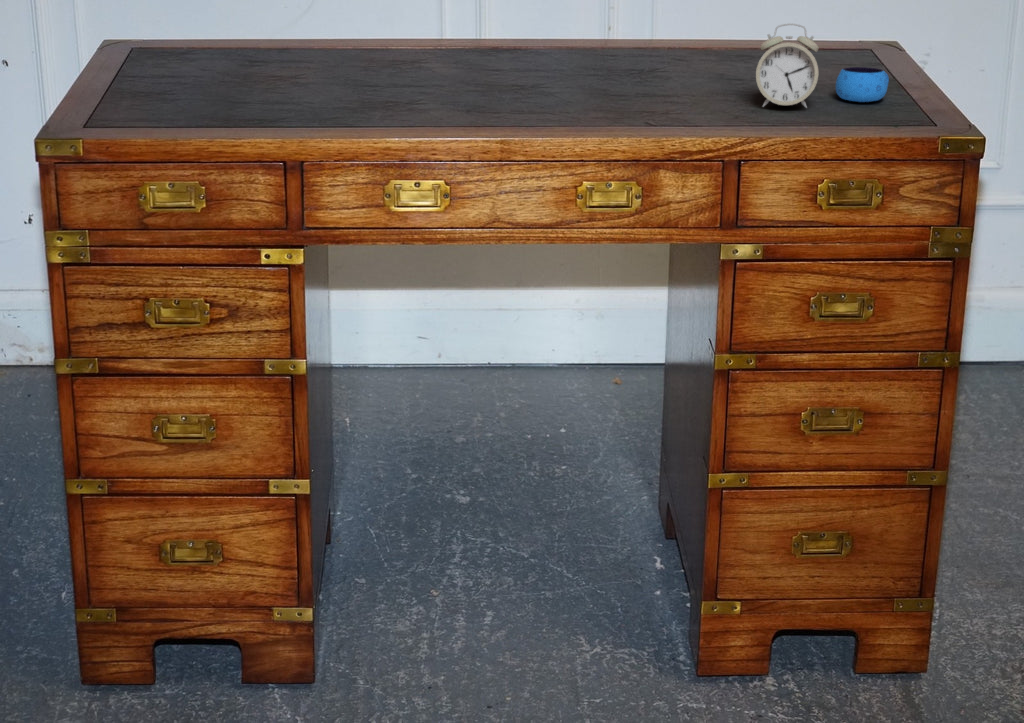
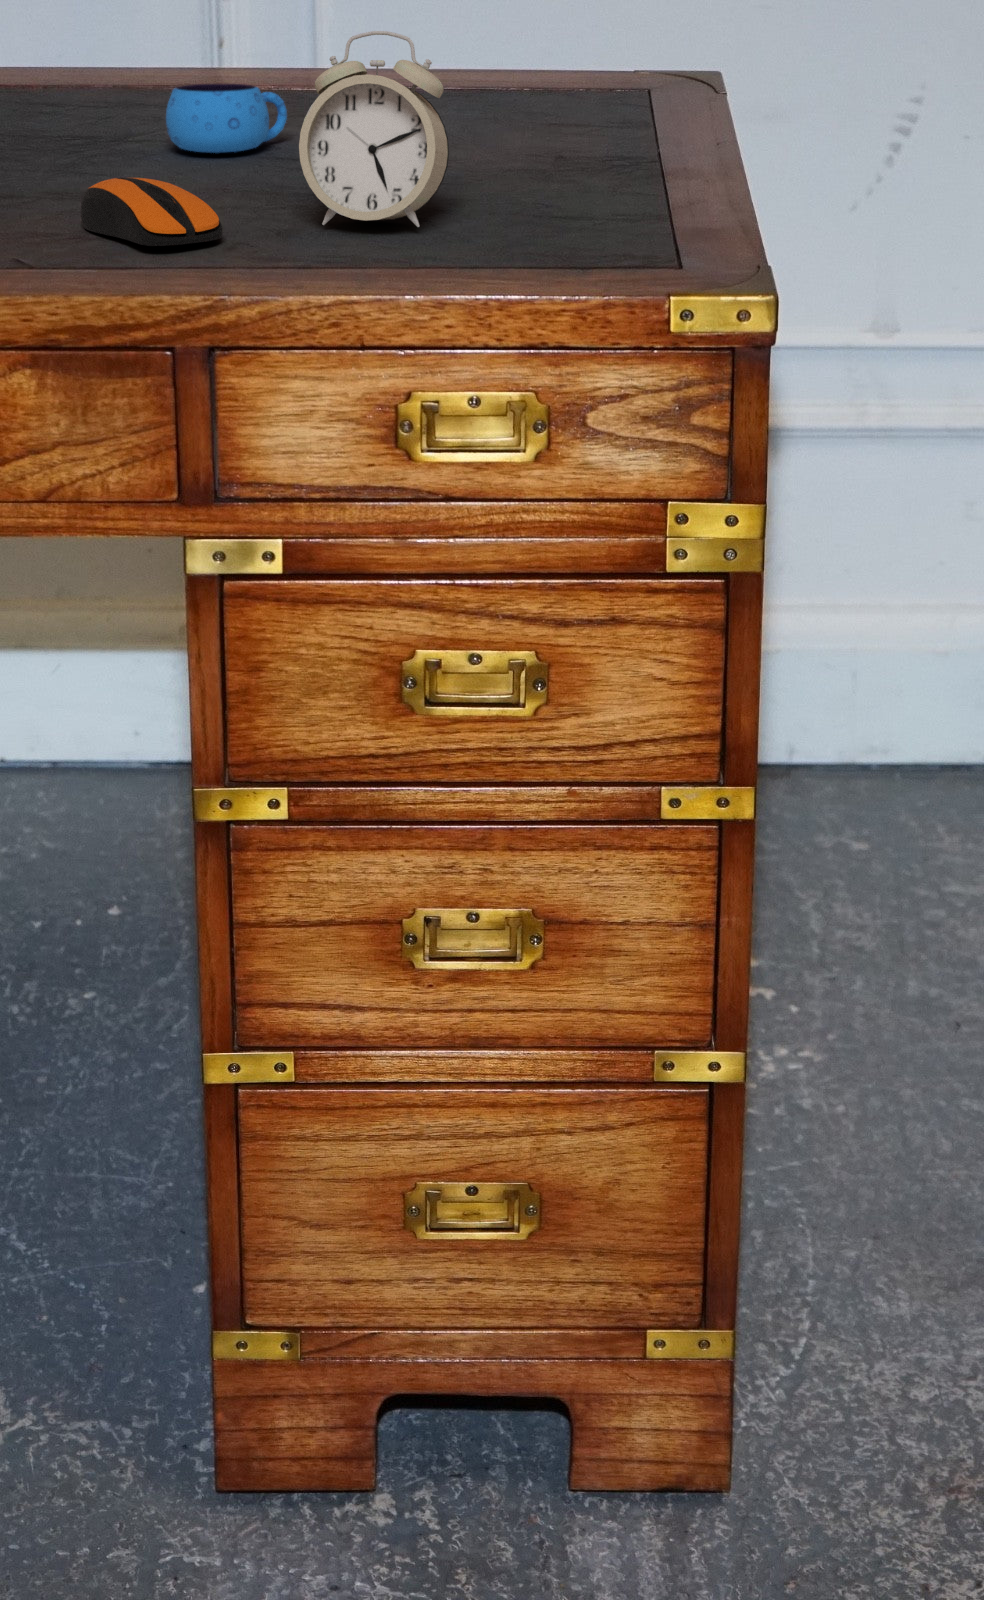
mug: present [836,67,889,102] -> present [166,84,287,153]
computer mouse: none [655,86,726,117] -> present [81,178,222,246]

